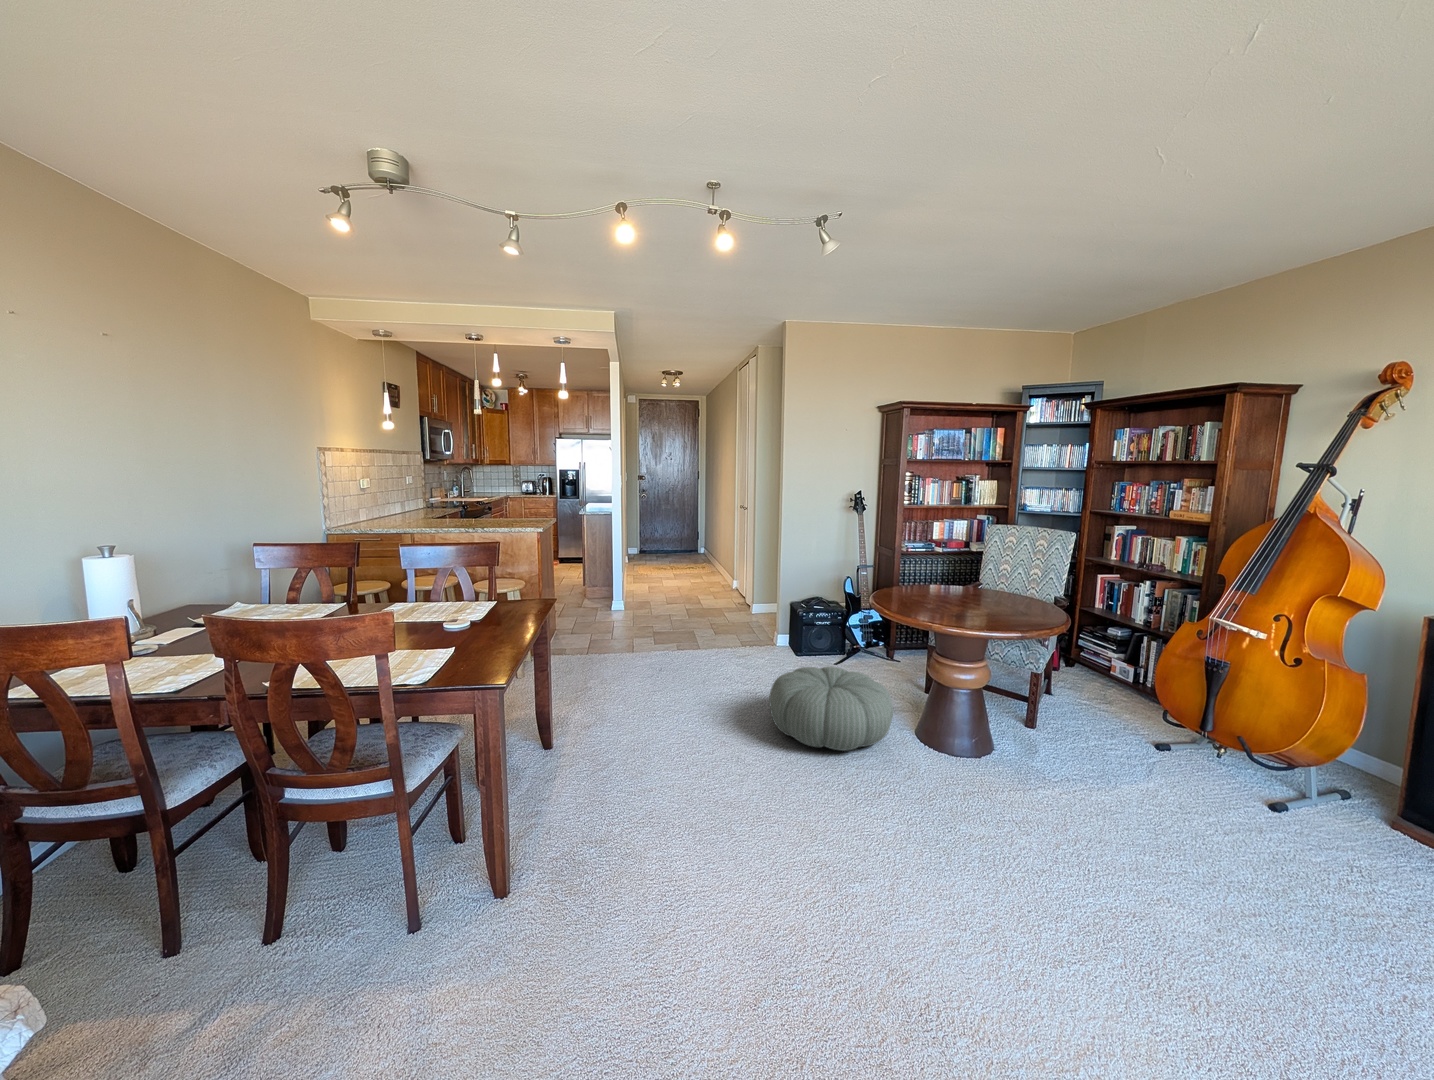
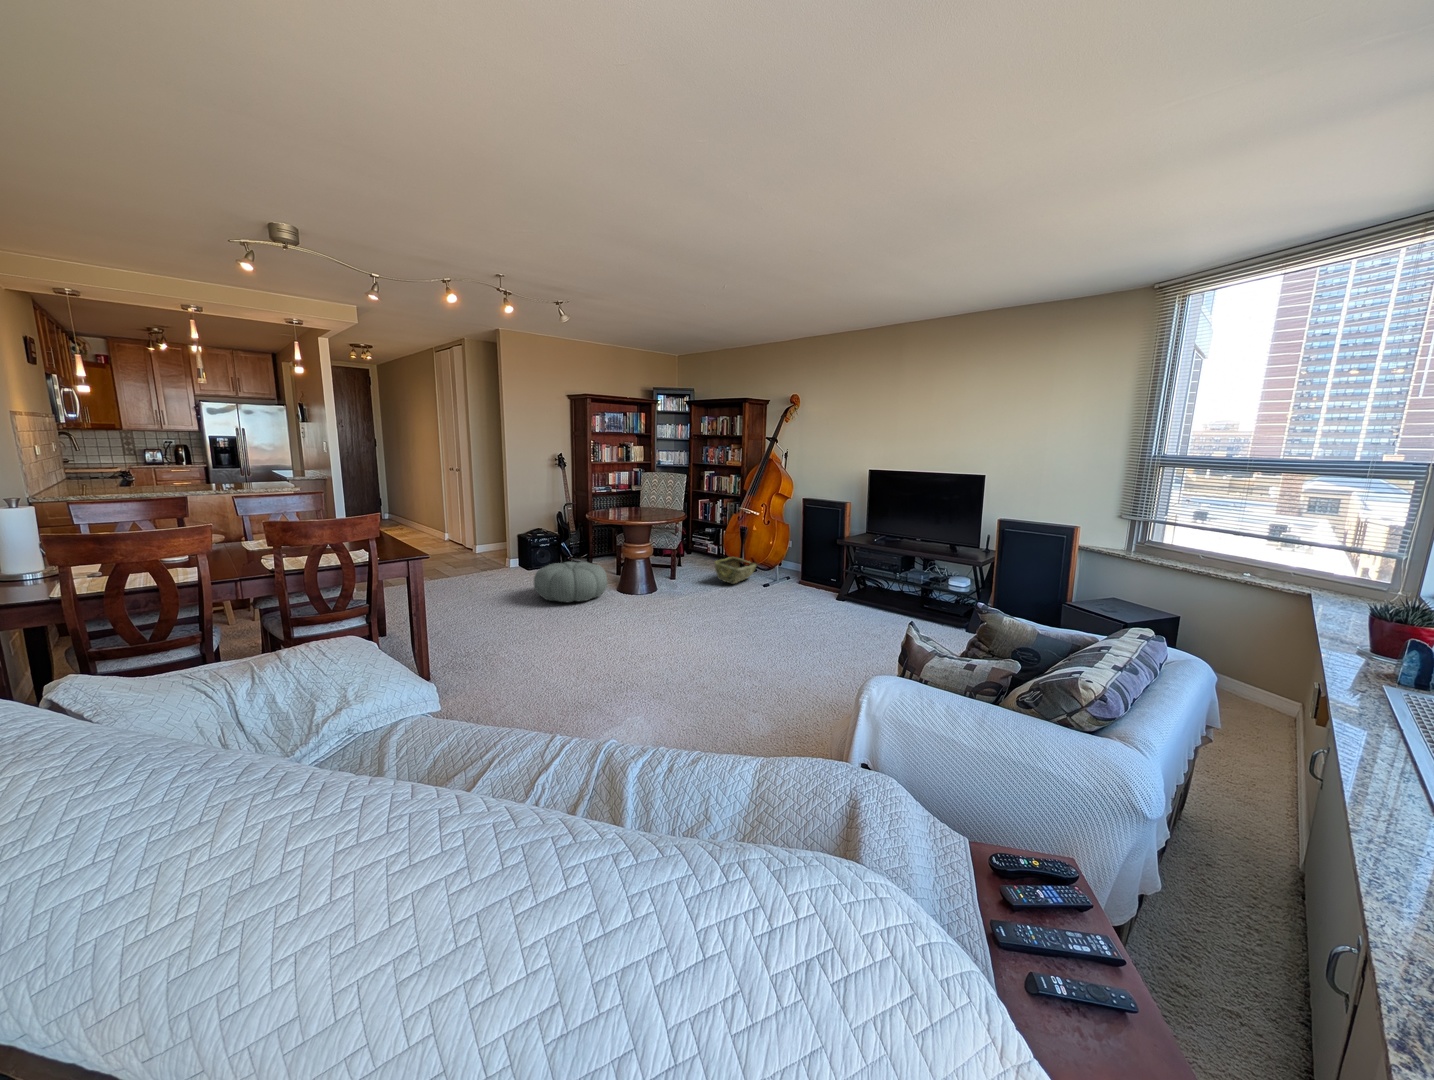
woven basket: none [1129,709,1245,779] -> present [714,557,756,584]

